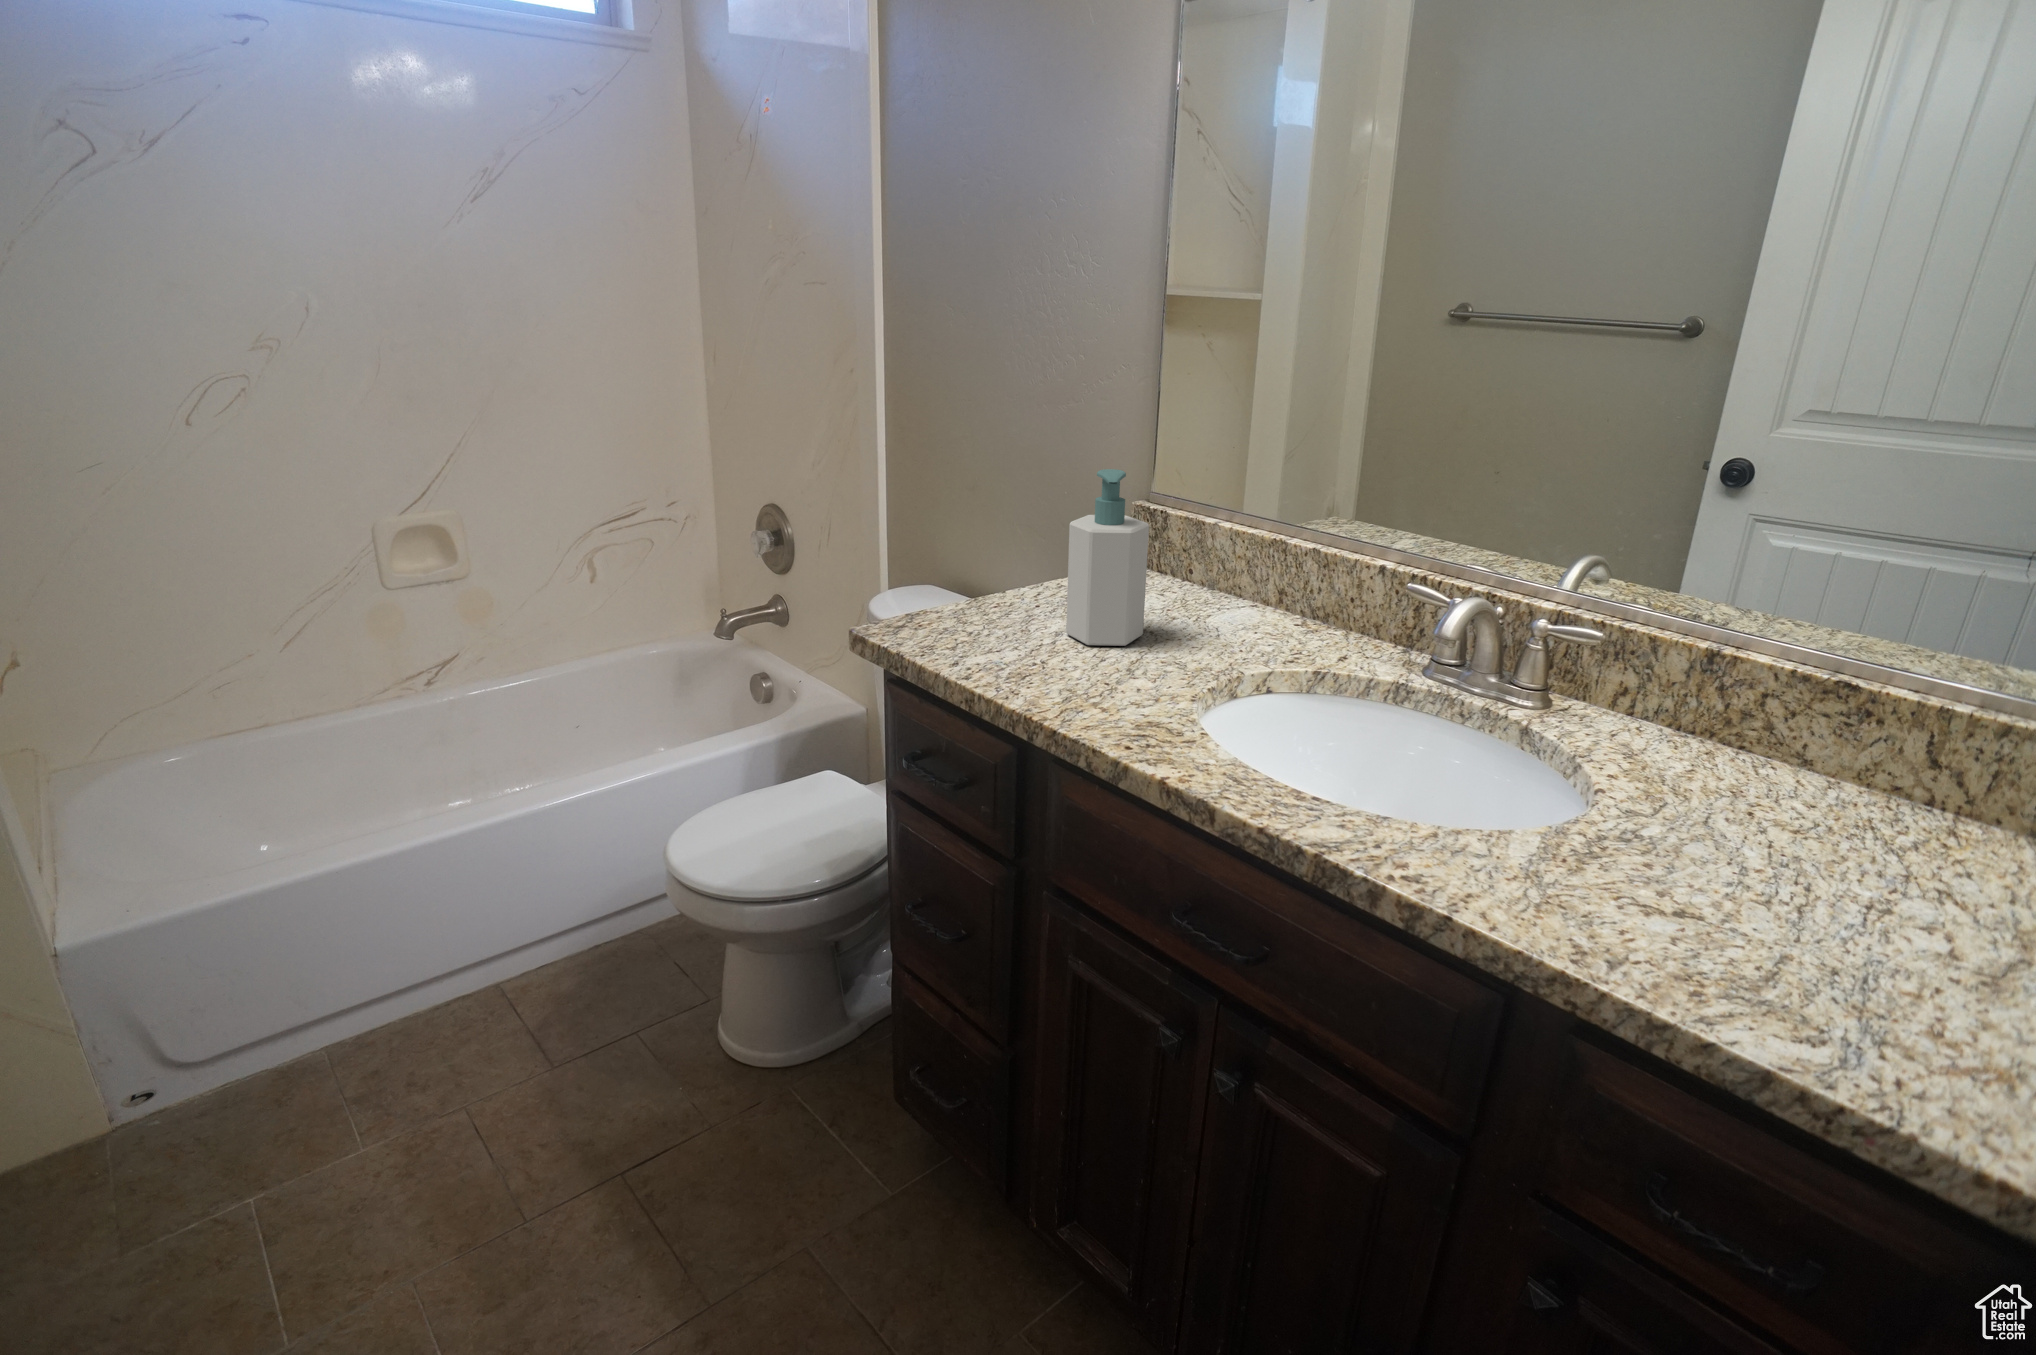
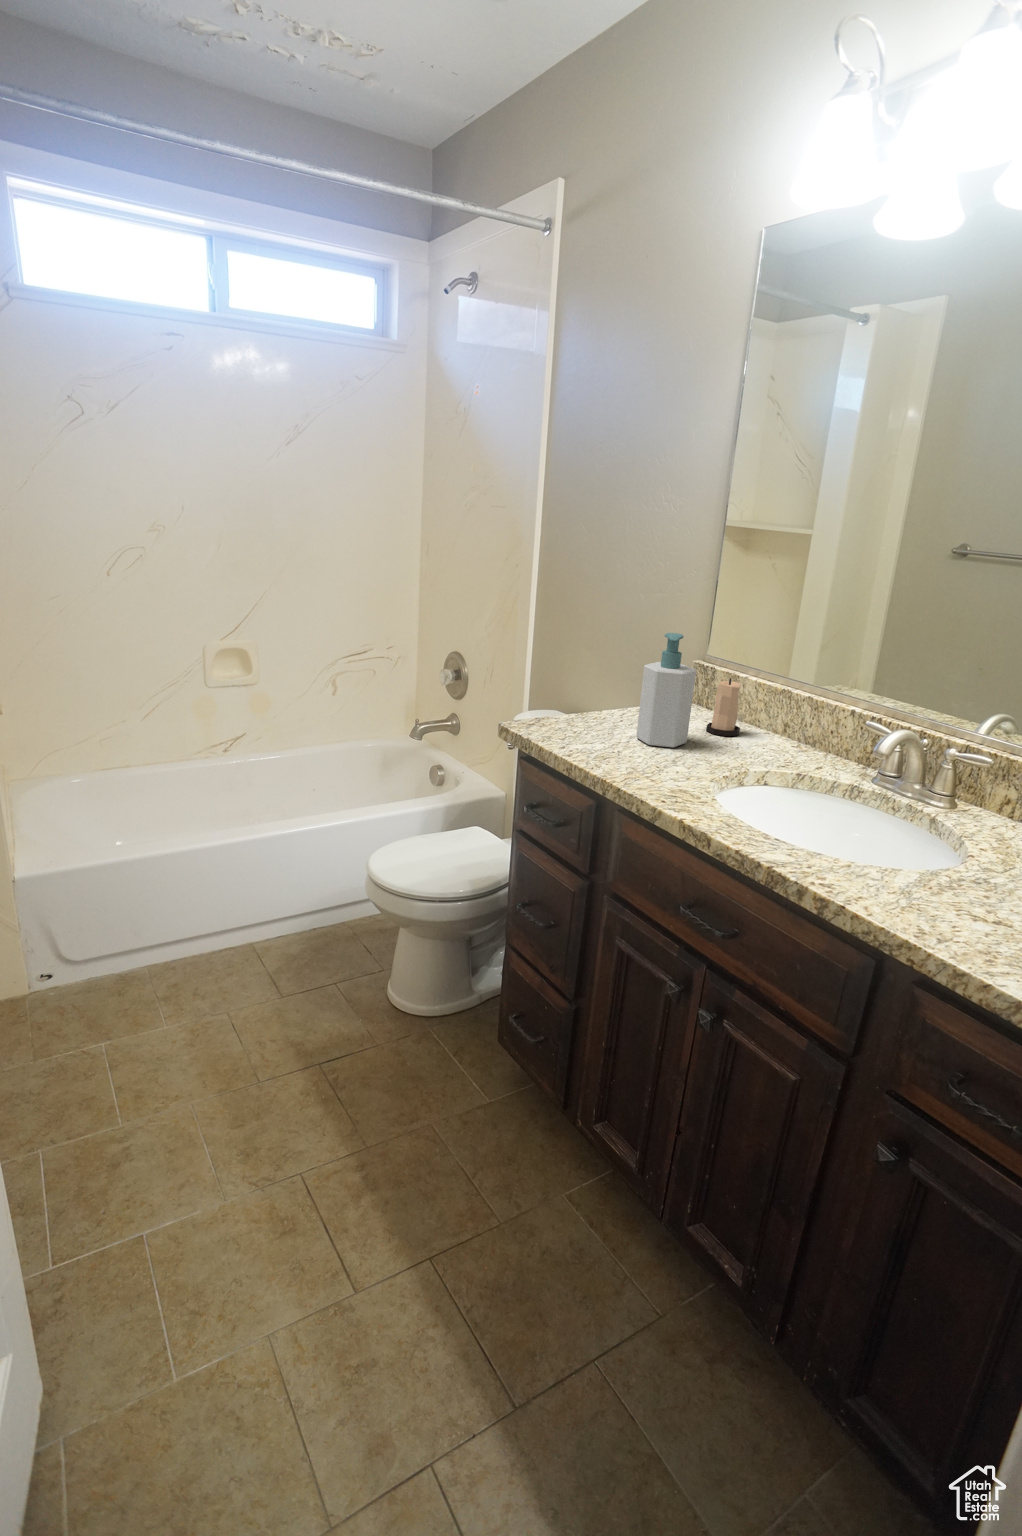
candle: none [1167,528,1216,617] -> present [706,678,740,736]

